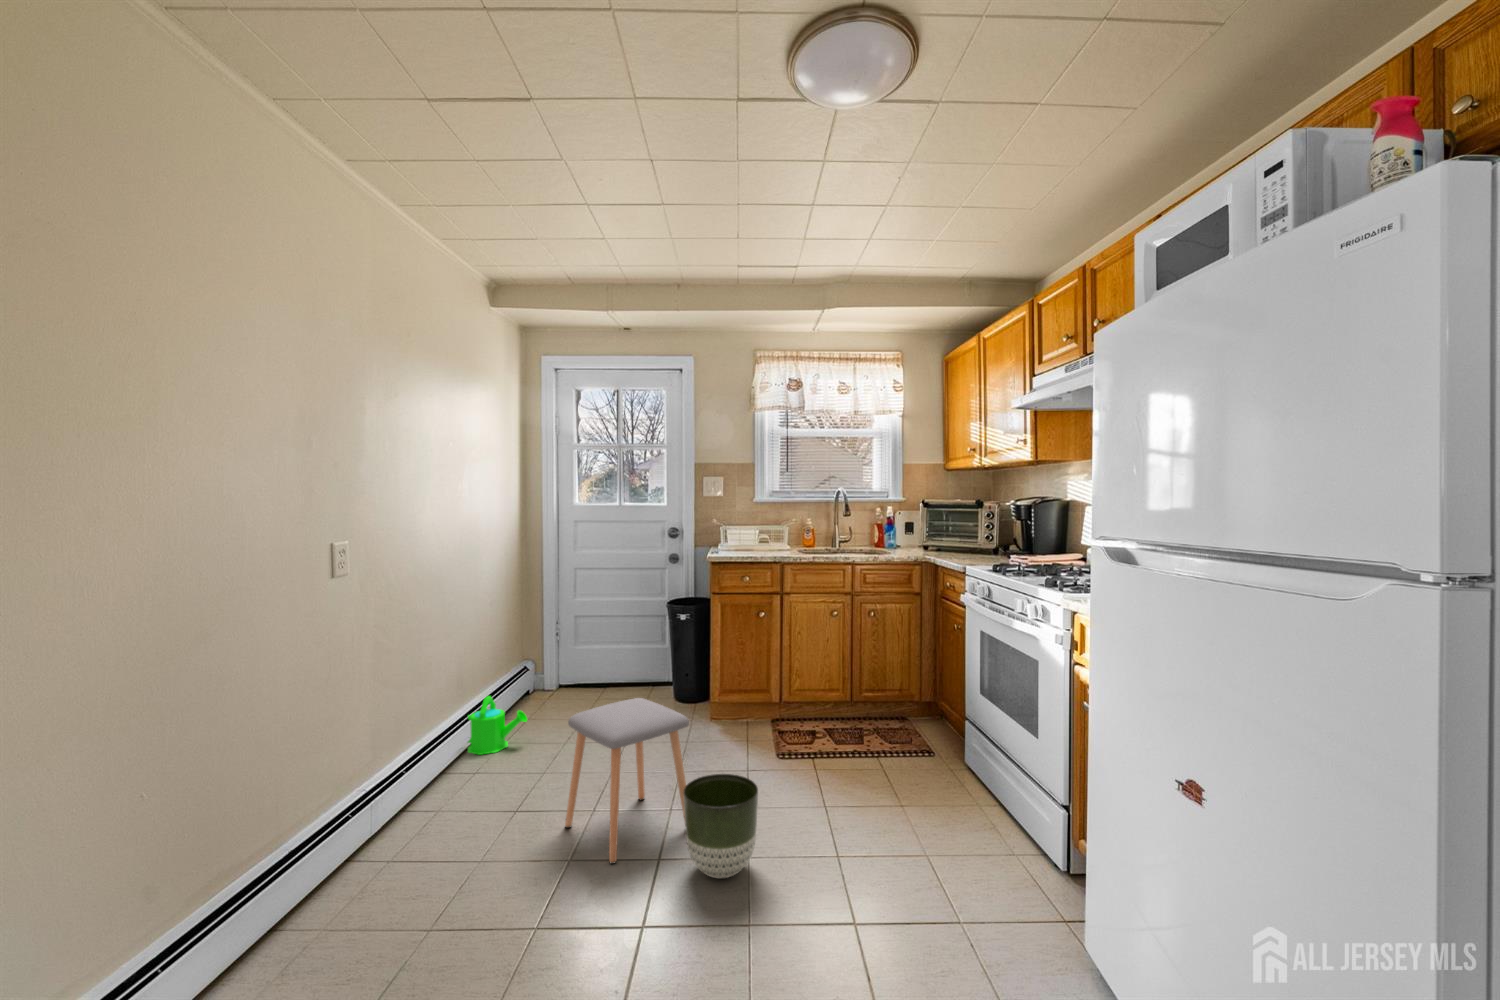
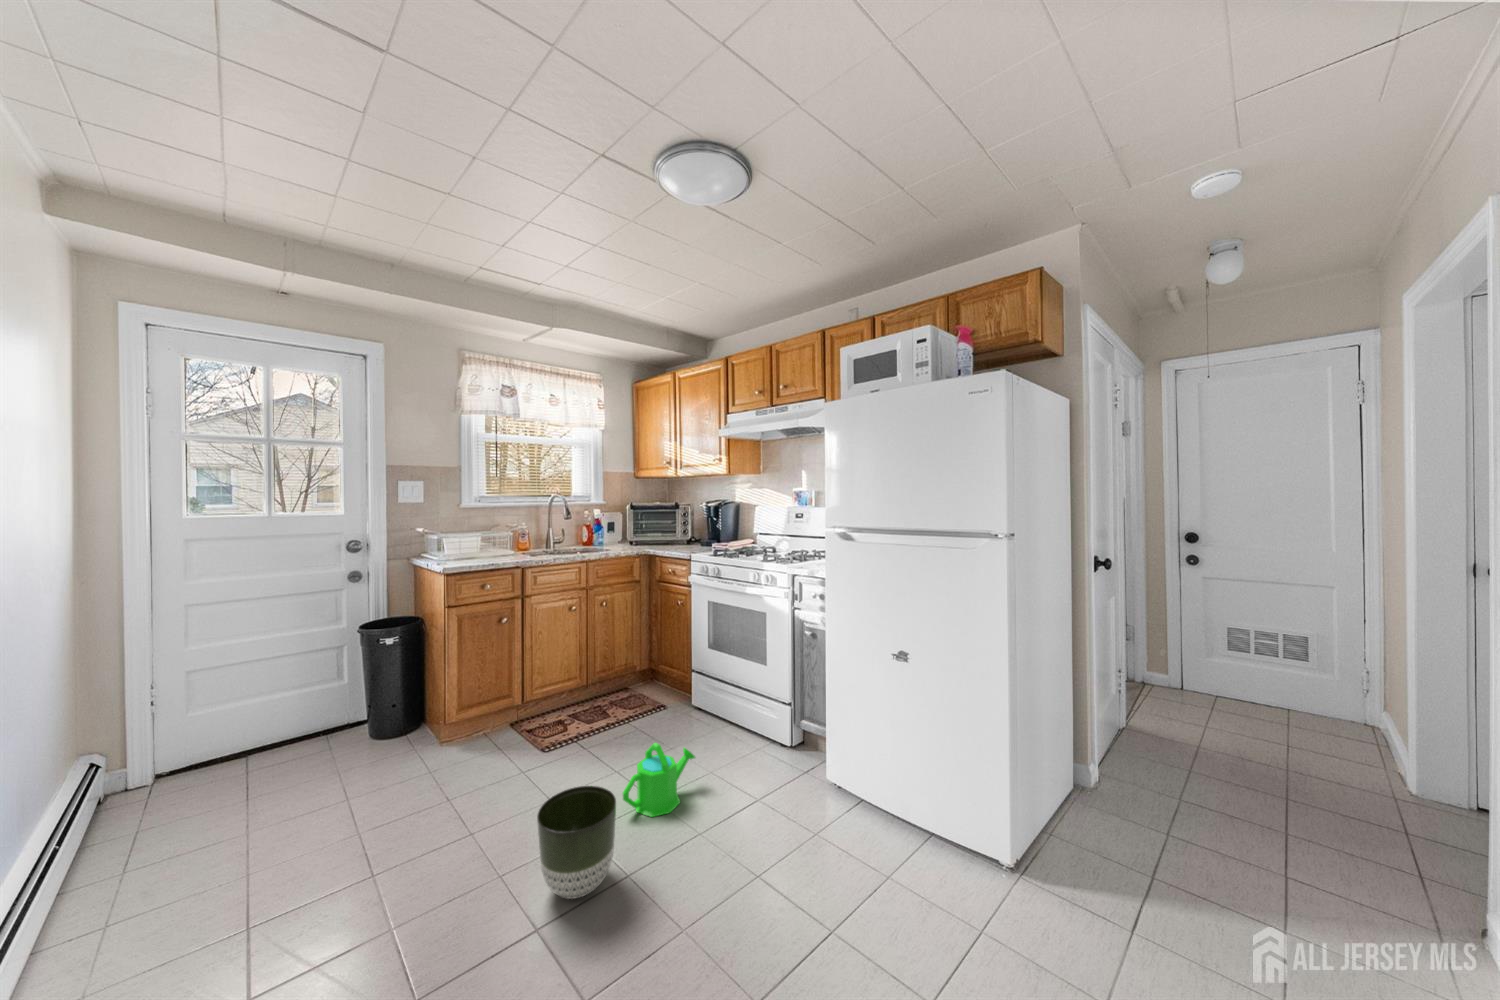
watering can: present [468,696,527,755] -> present [623,743,695,817]
stool: present [565,698,689,864] -> none [342,743,514,947]

